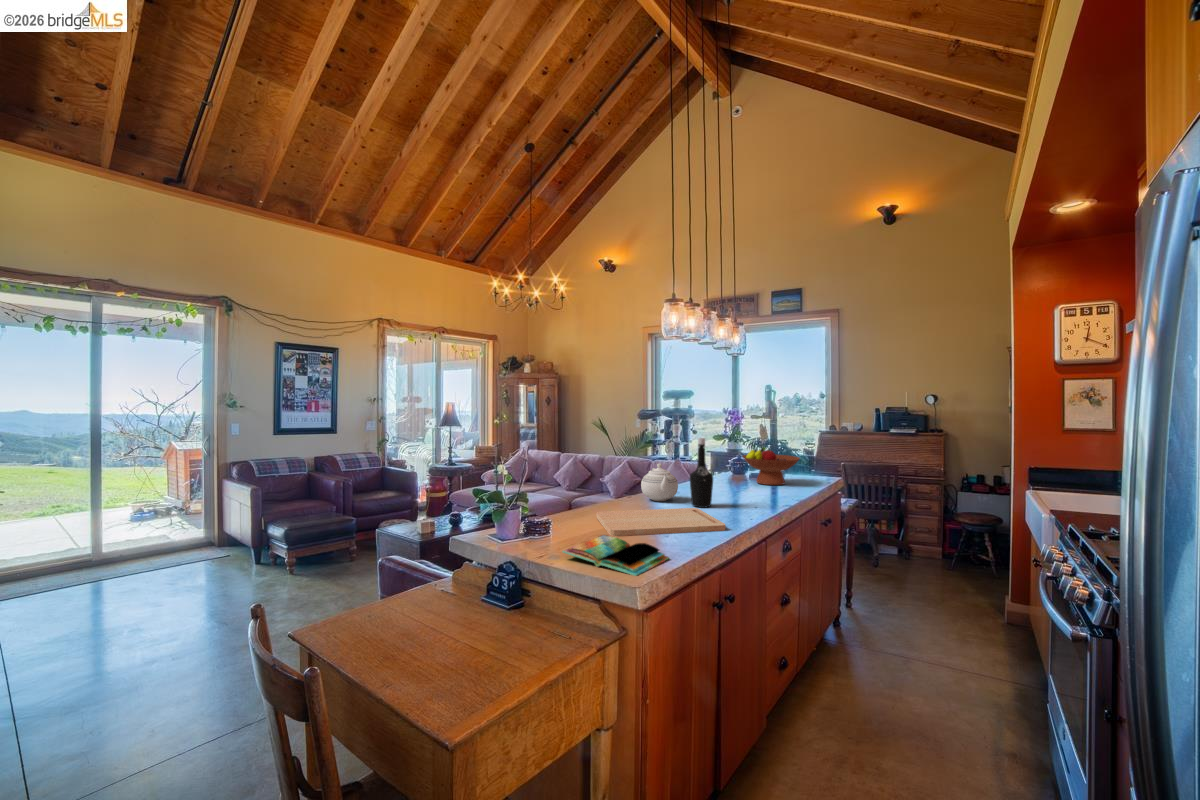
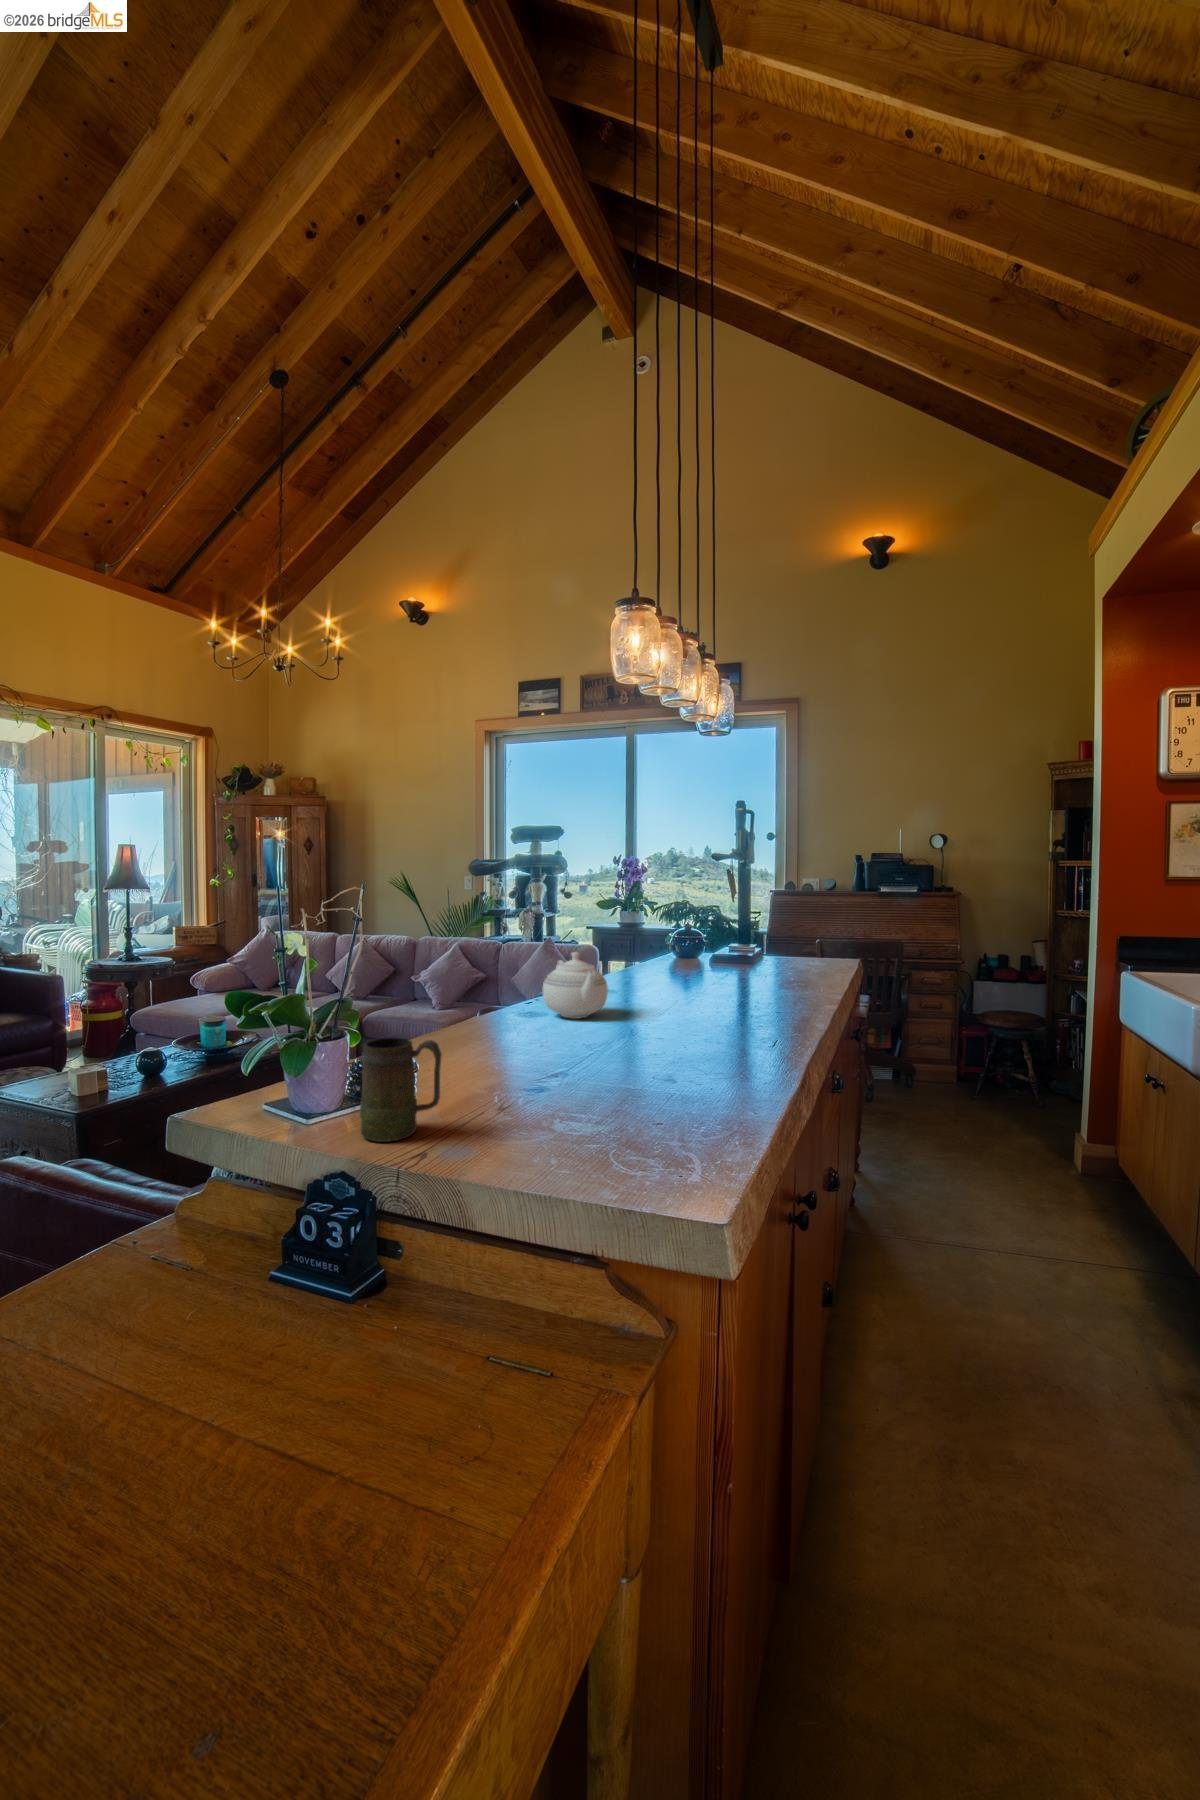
bottle: present [690,438,713,508] -> none [634,905,676,1027]
fruit bowl: present [742,448,800,485] -> none [688,920,779,982]
mug: none [522,500,560,549] -> present [360,1037,442,1142]
cutting board: present [597,508,725,536] -> none [484,1030,728,1097]
book: present [563,535,669,576] -> none [462,1101,676,1190]

